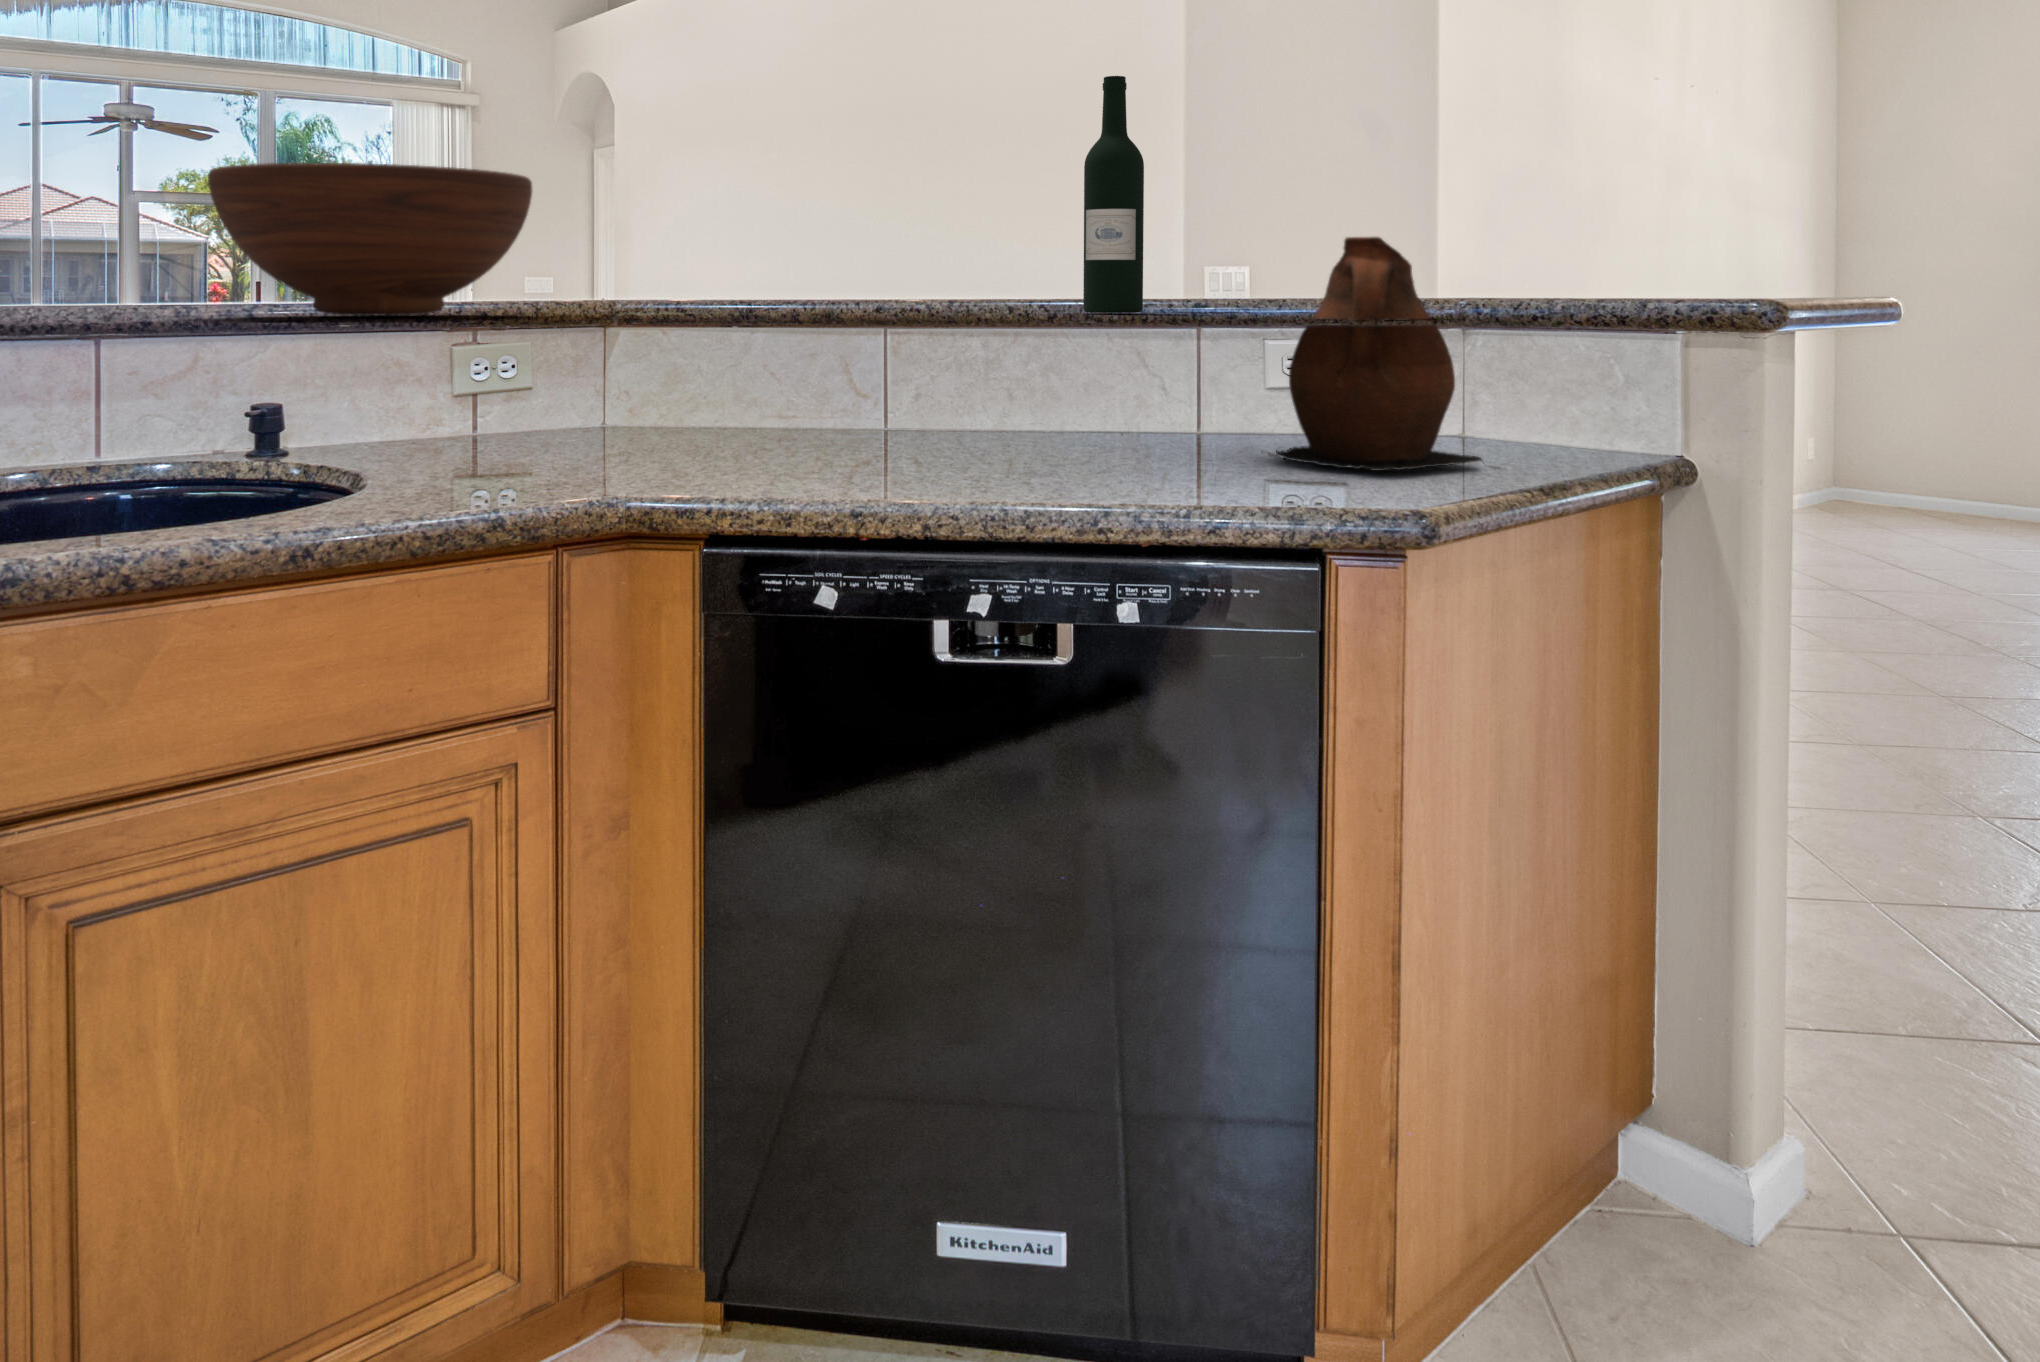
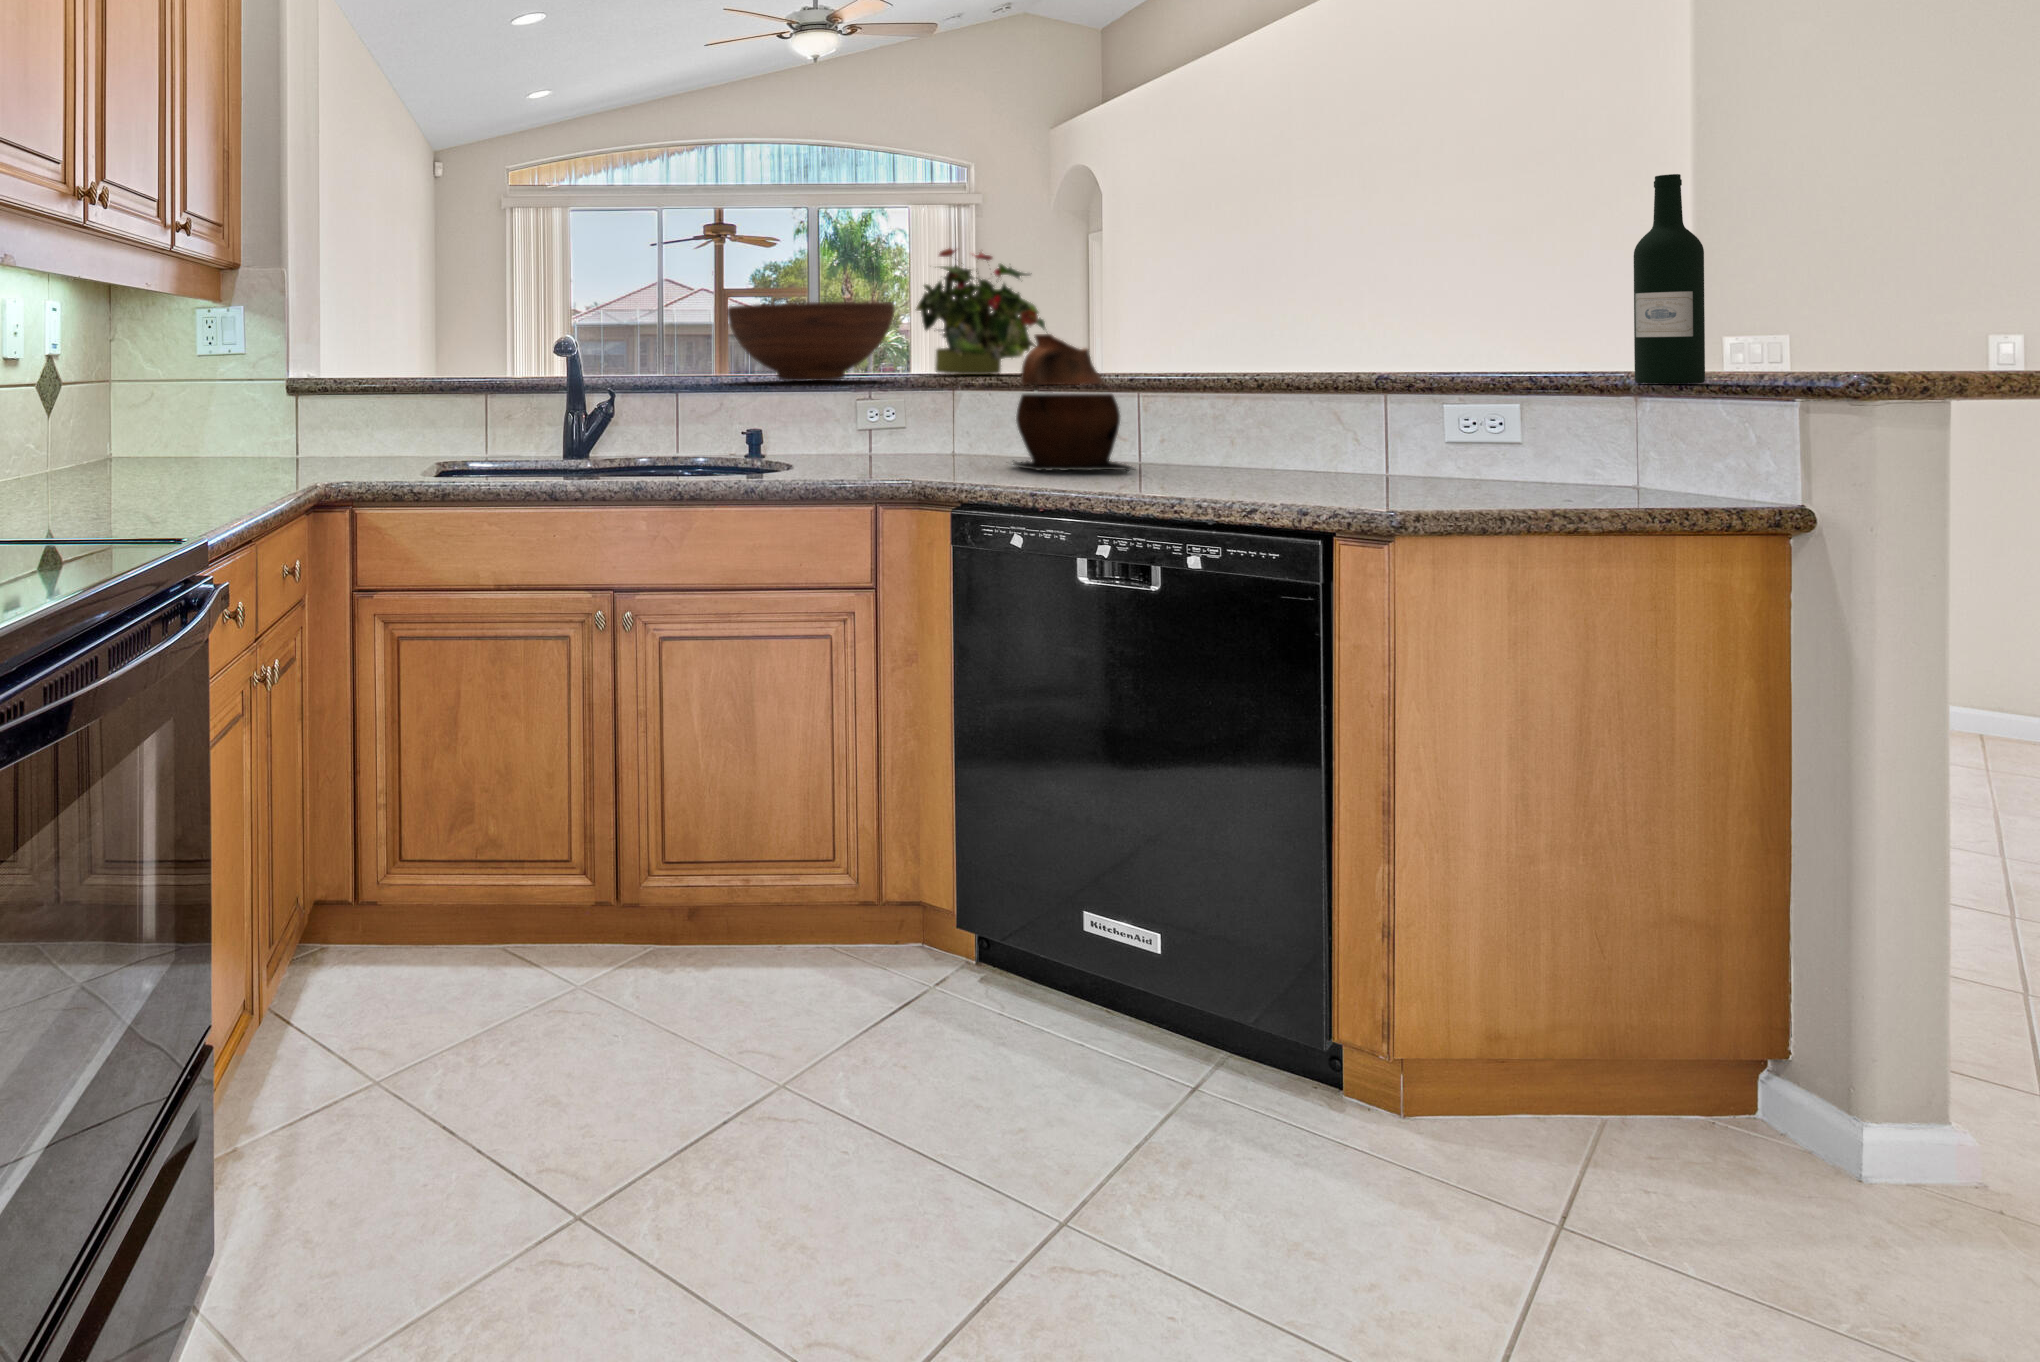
wine bottle: present [1083,76,1144,313] -> present [1634,174,1705,384]
potted plant: none [521,110,719,308] -> present [915,249,1047,375]
ceramic pitcher: present [1269,237,1483,471] -> present [1014,334,1134,471]

